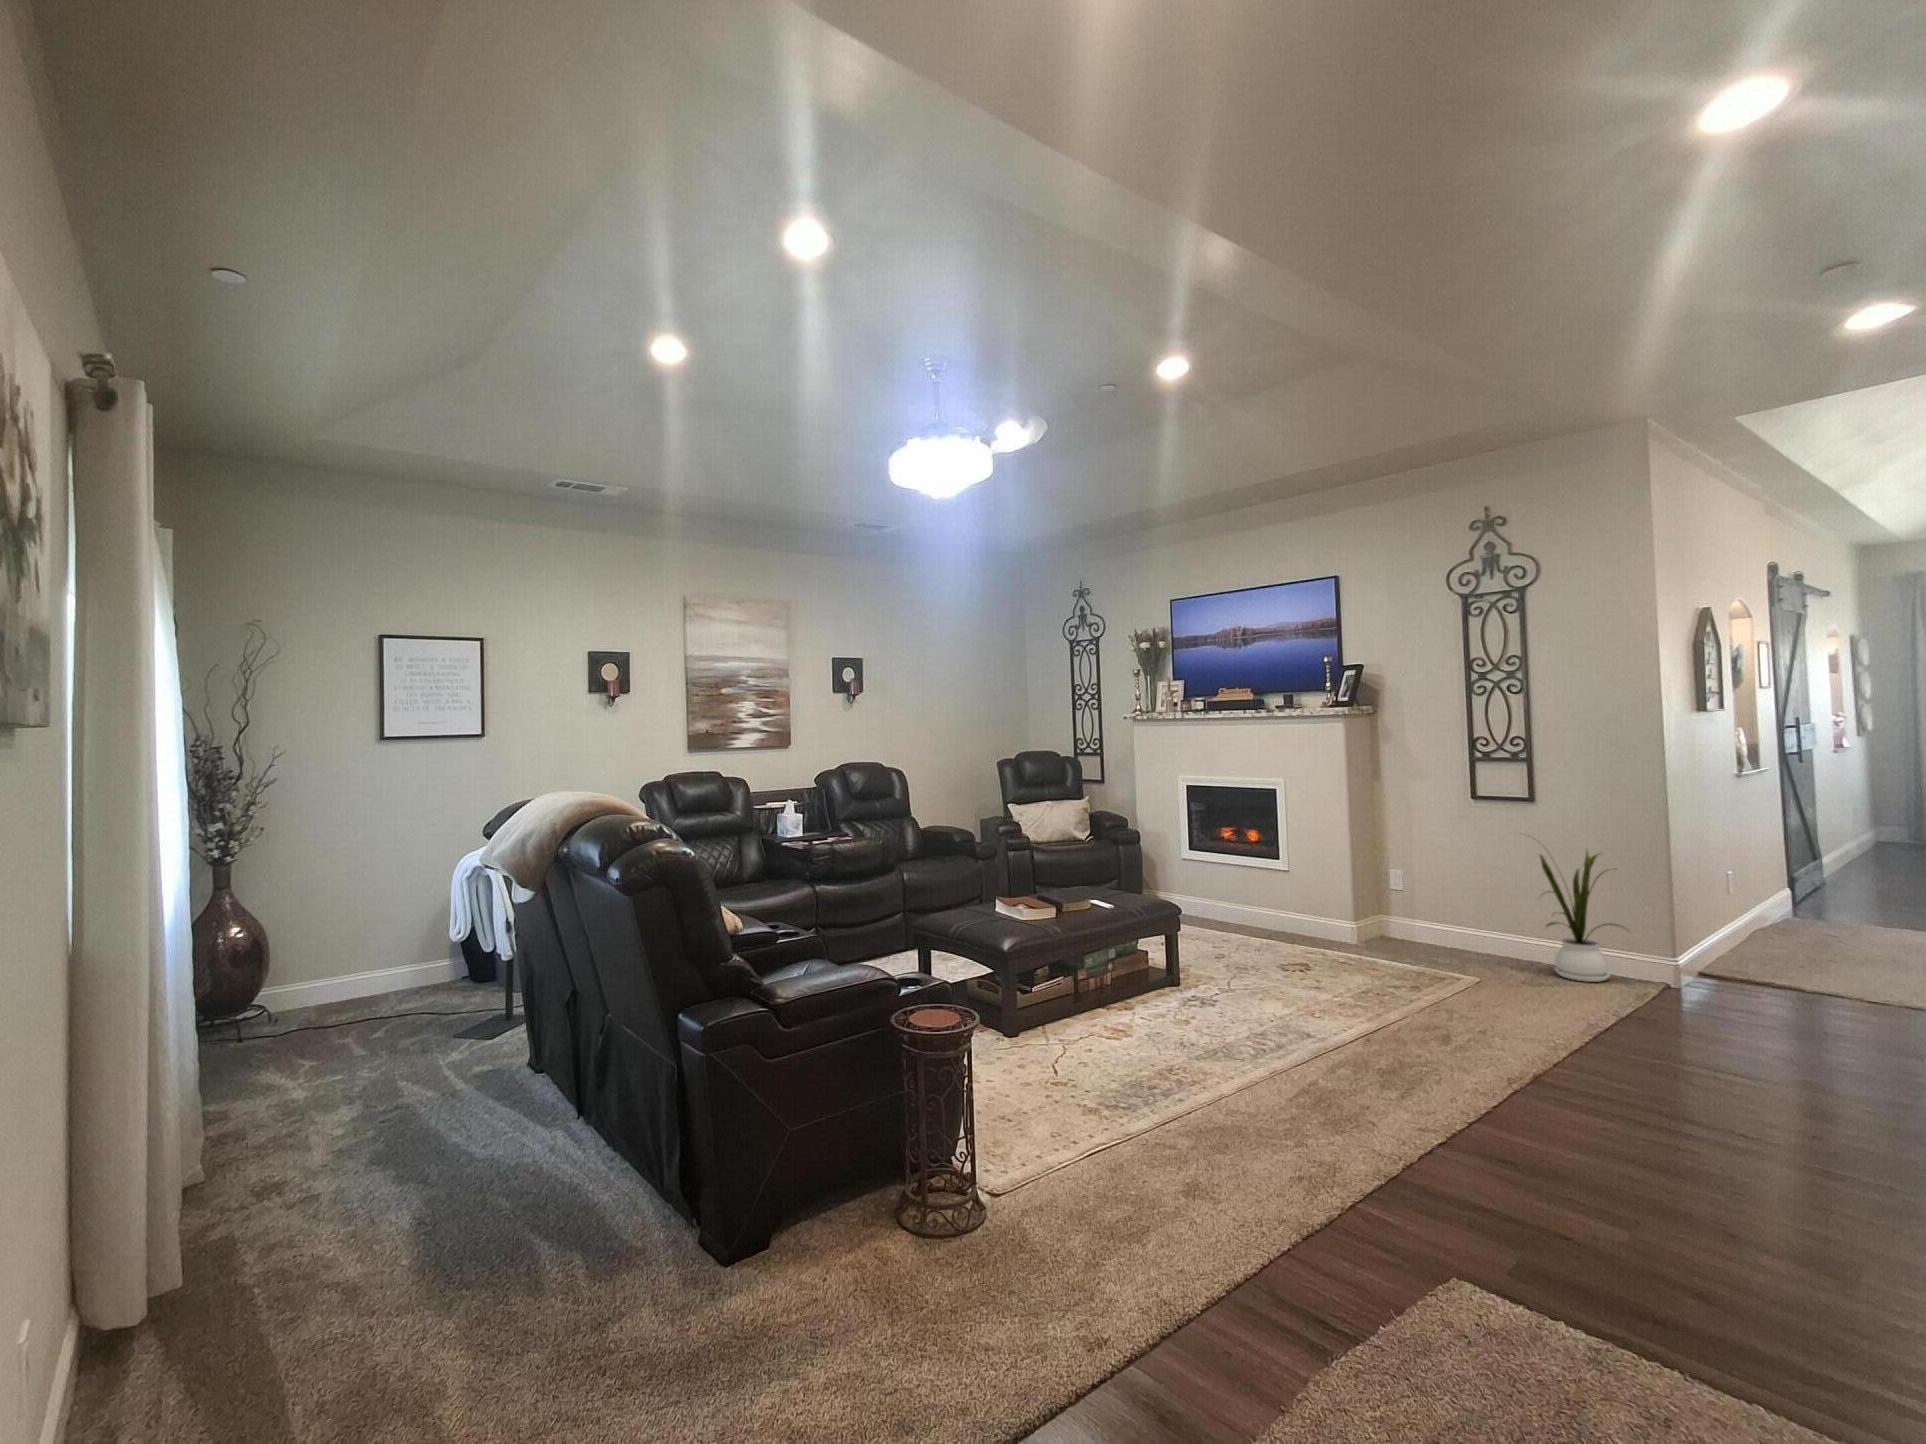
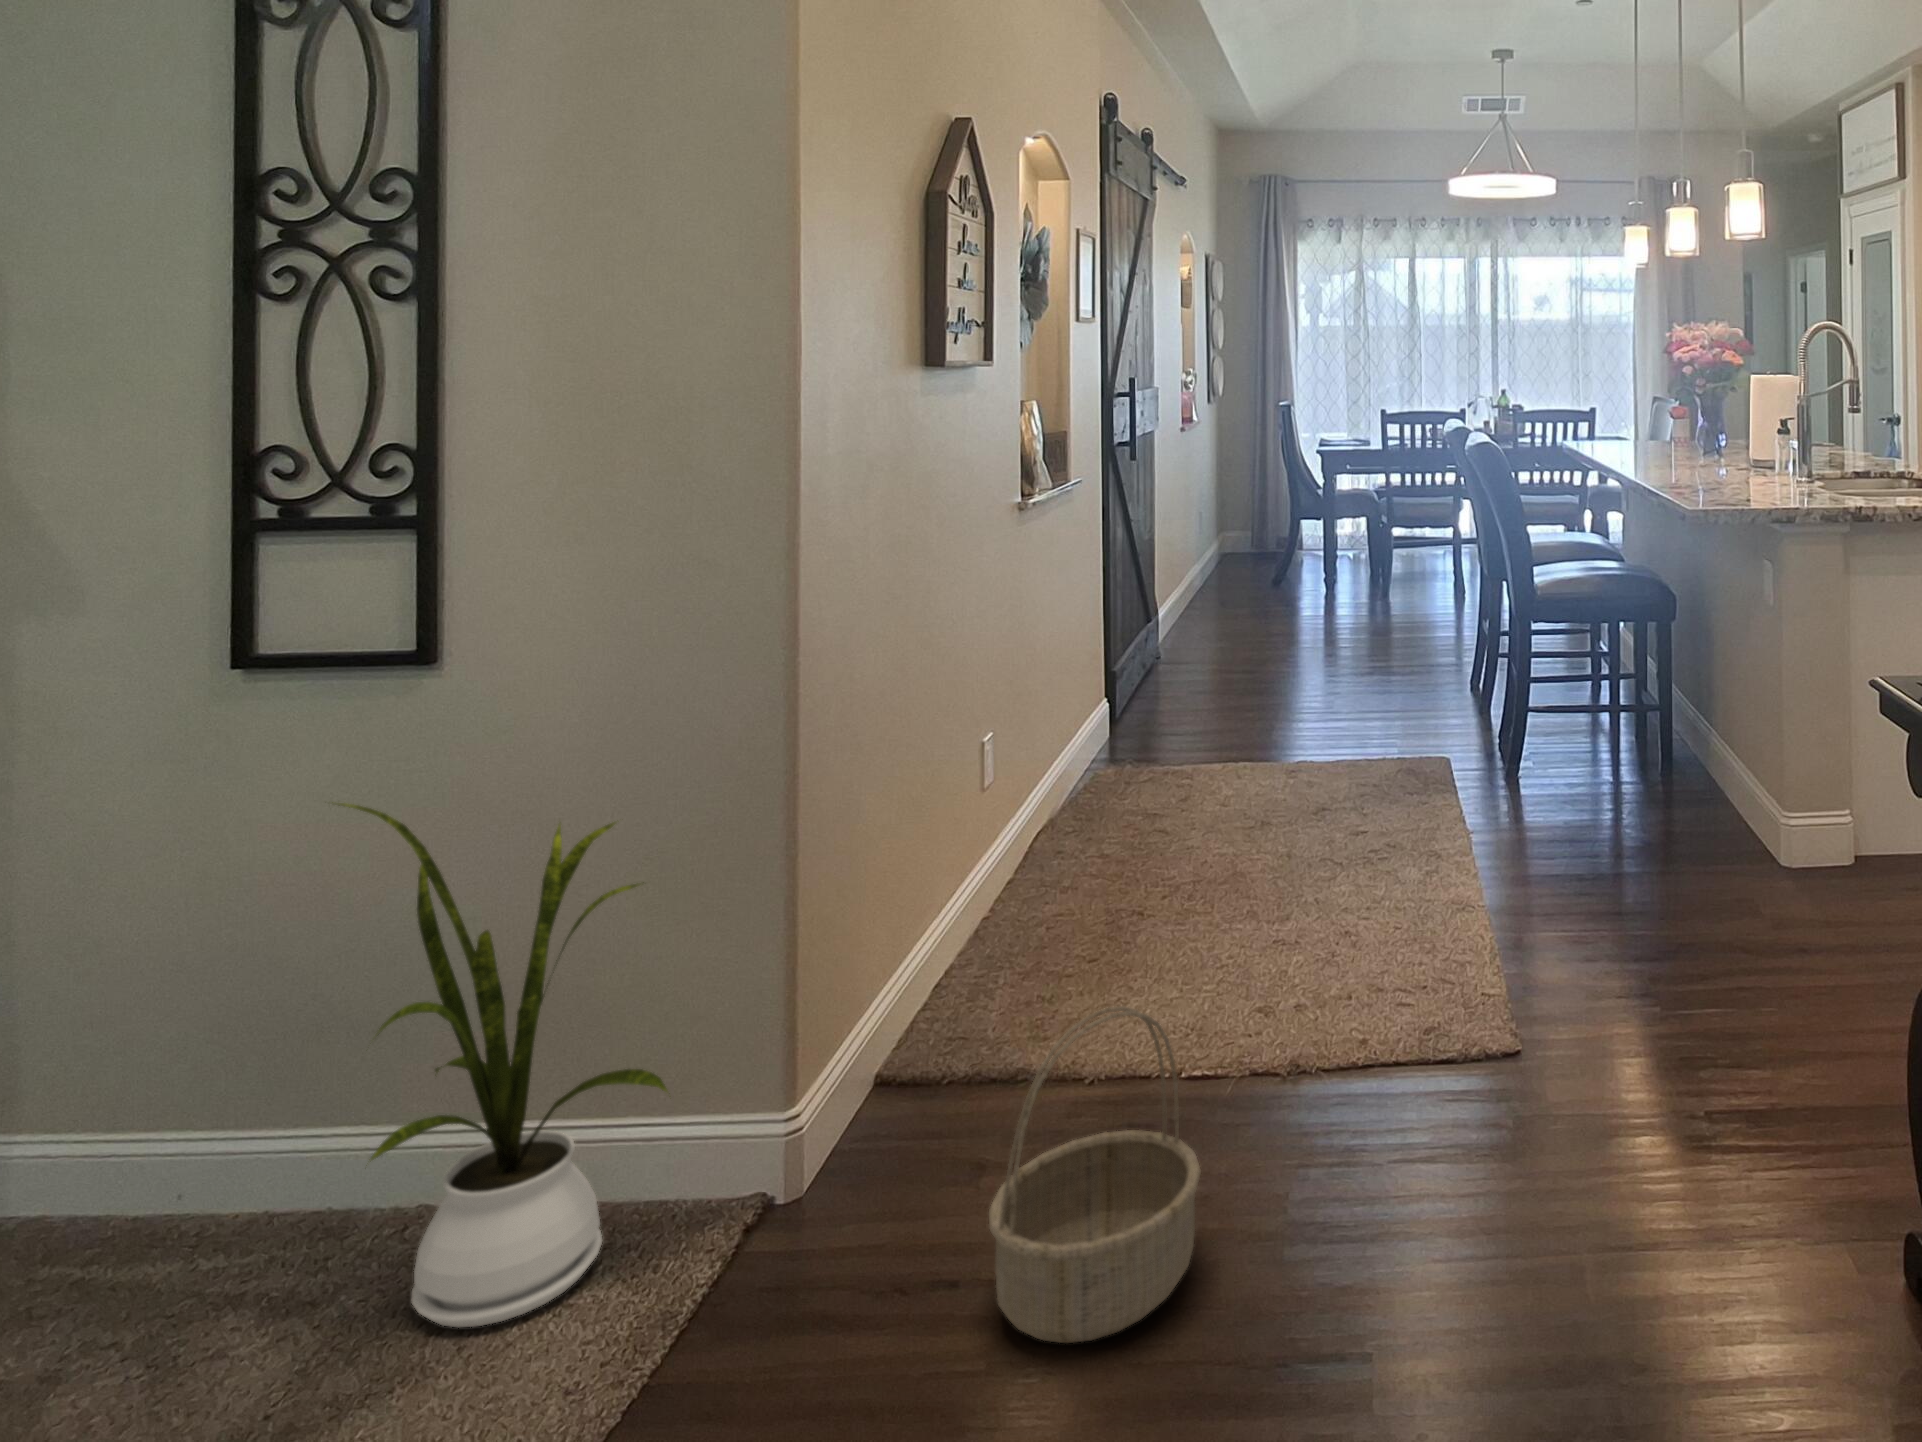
basket: none [1763,927,1859,1029] -> present [989,1006,1201,1343]

